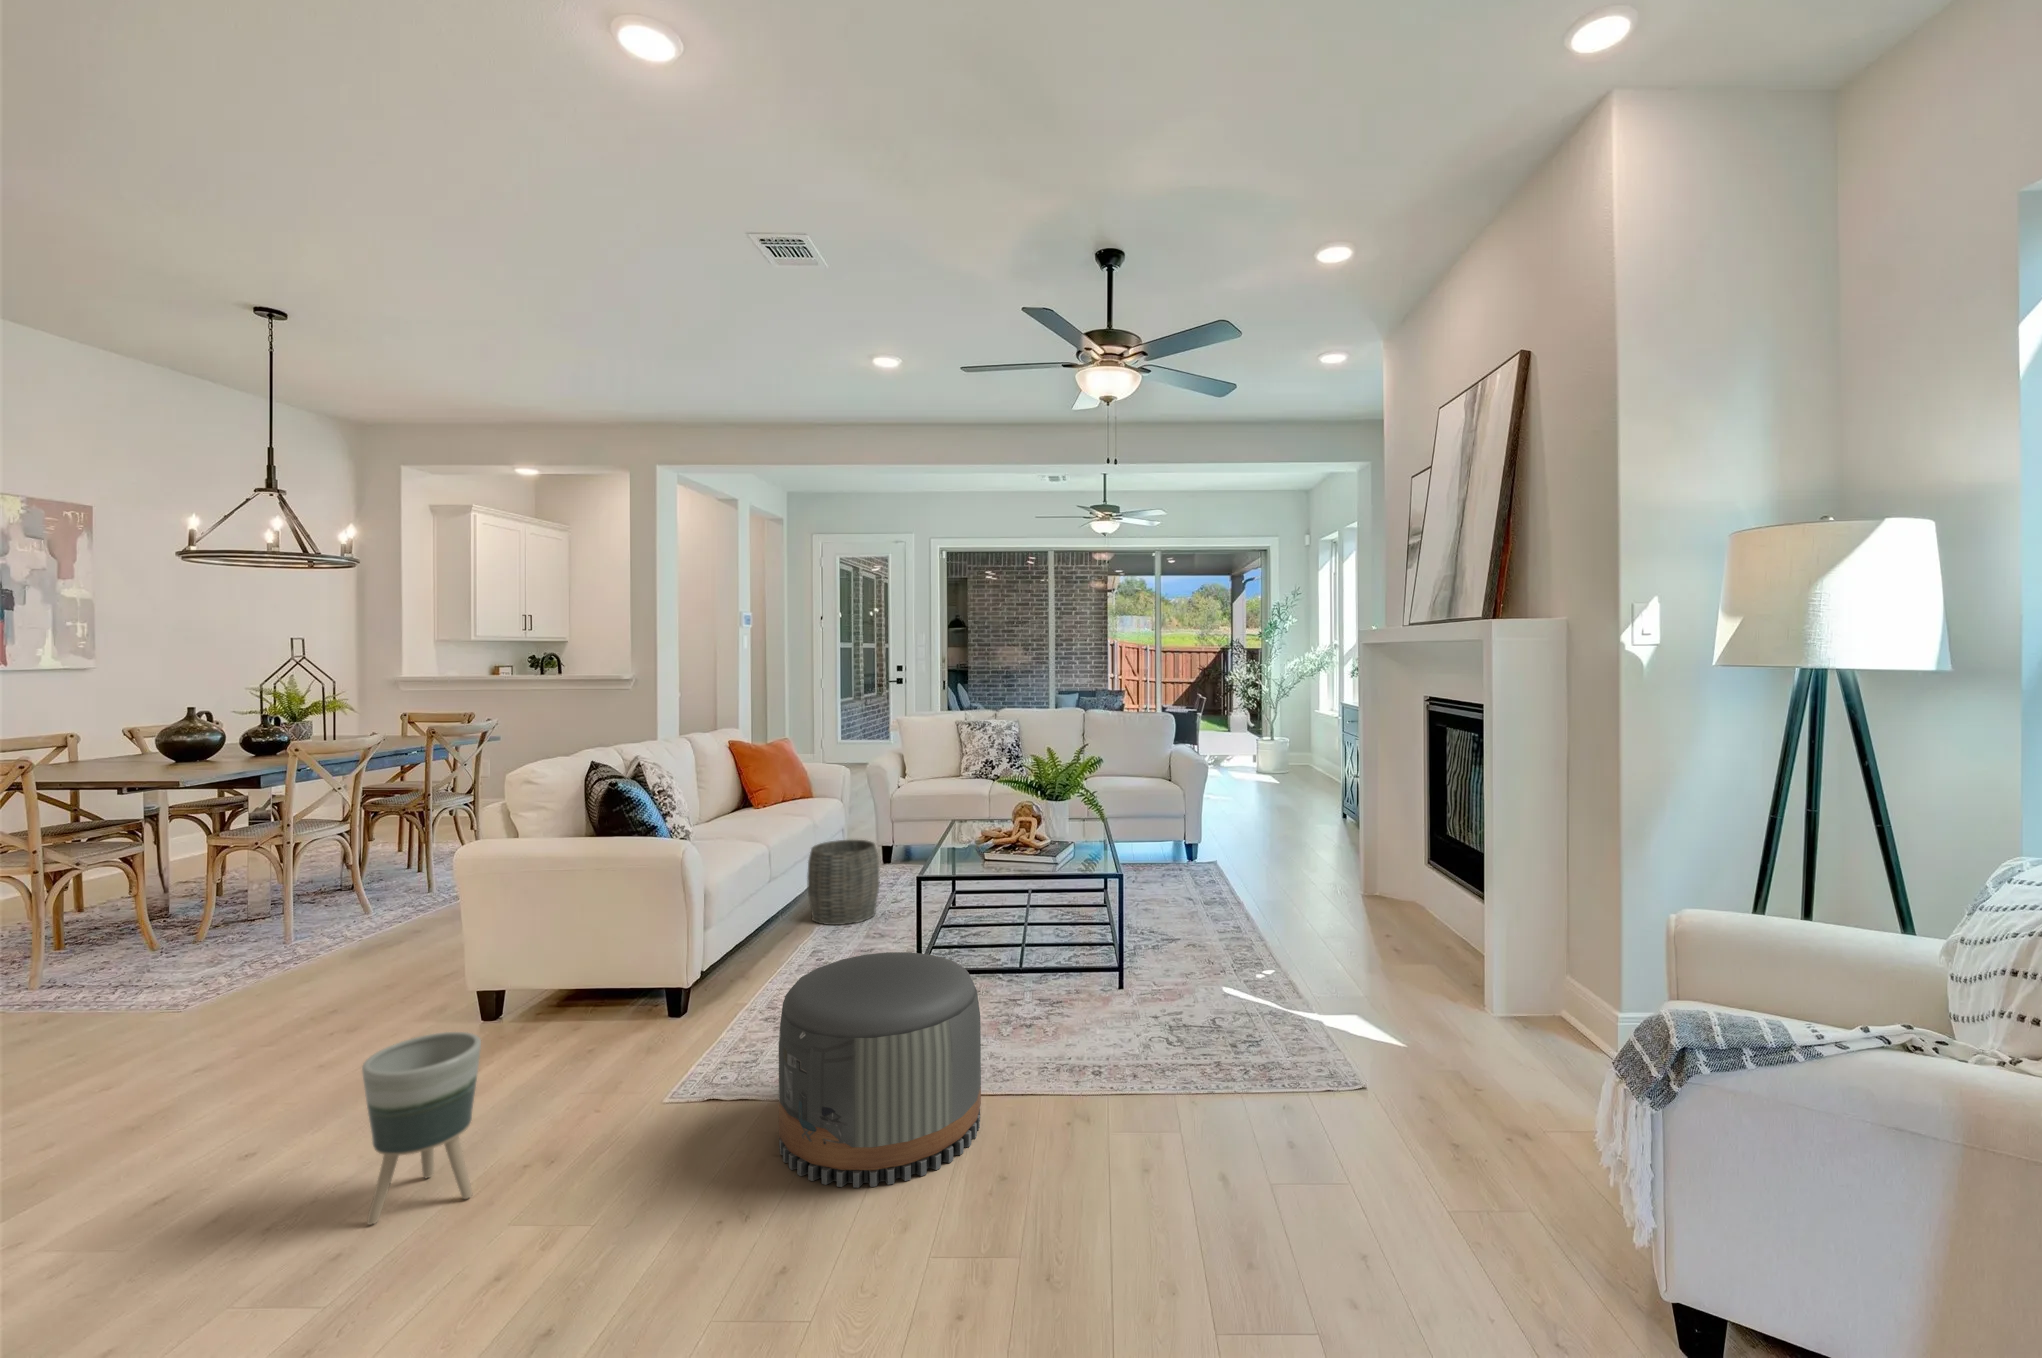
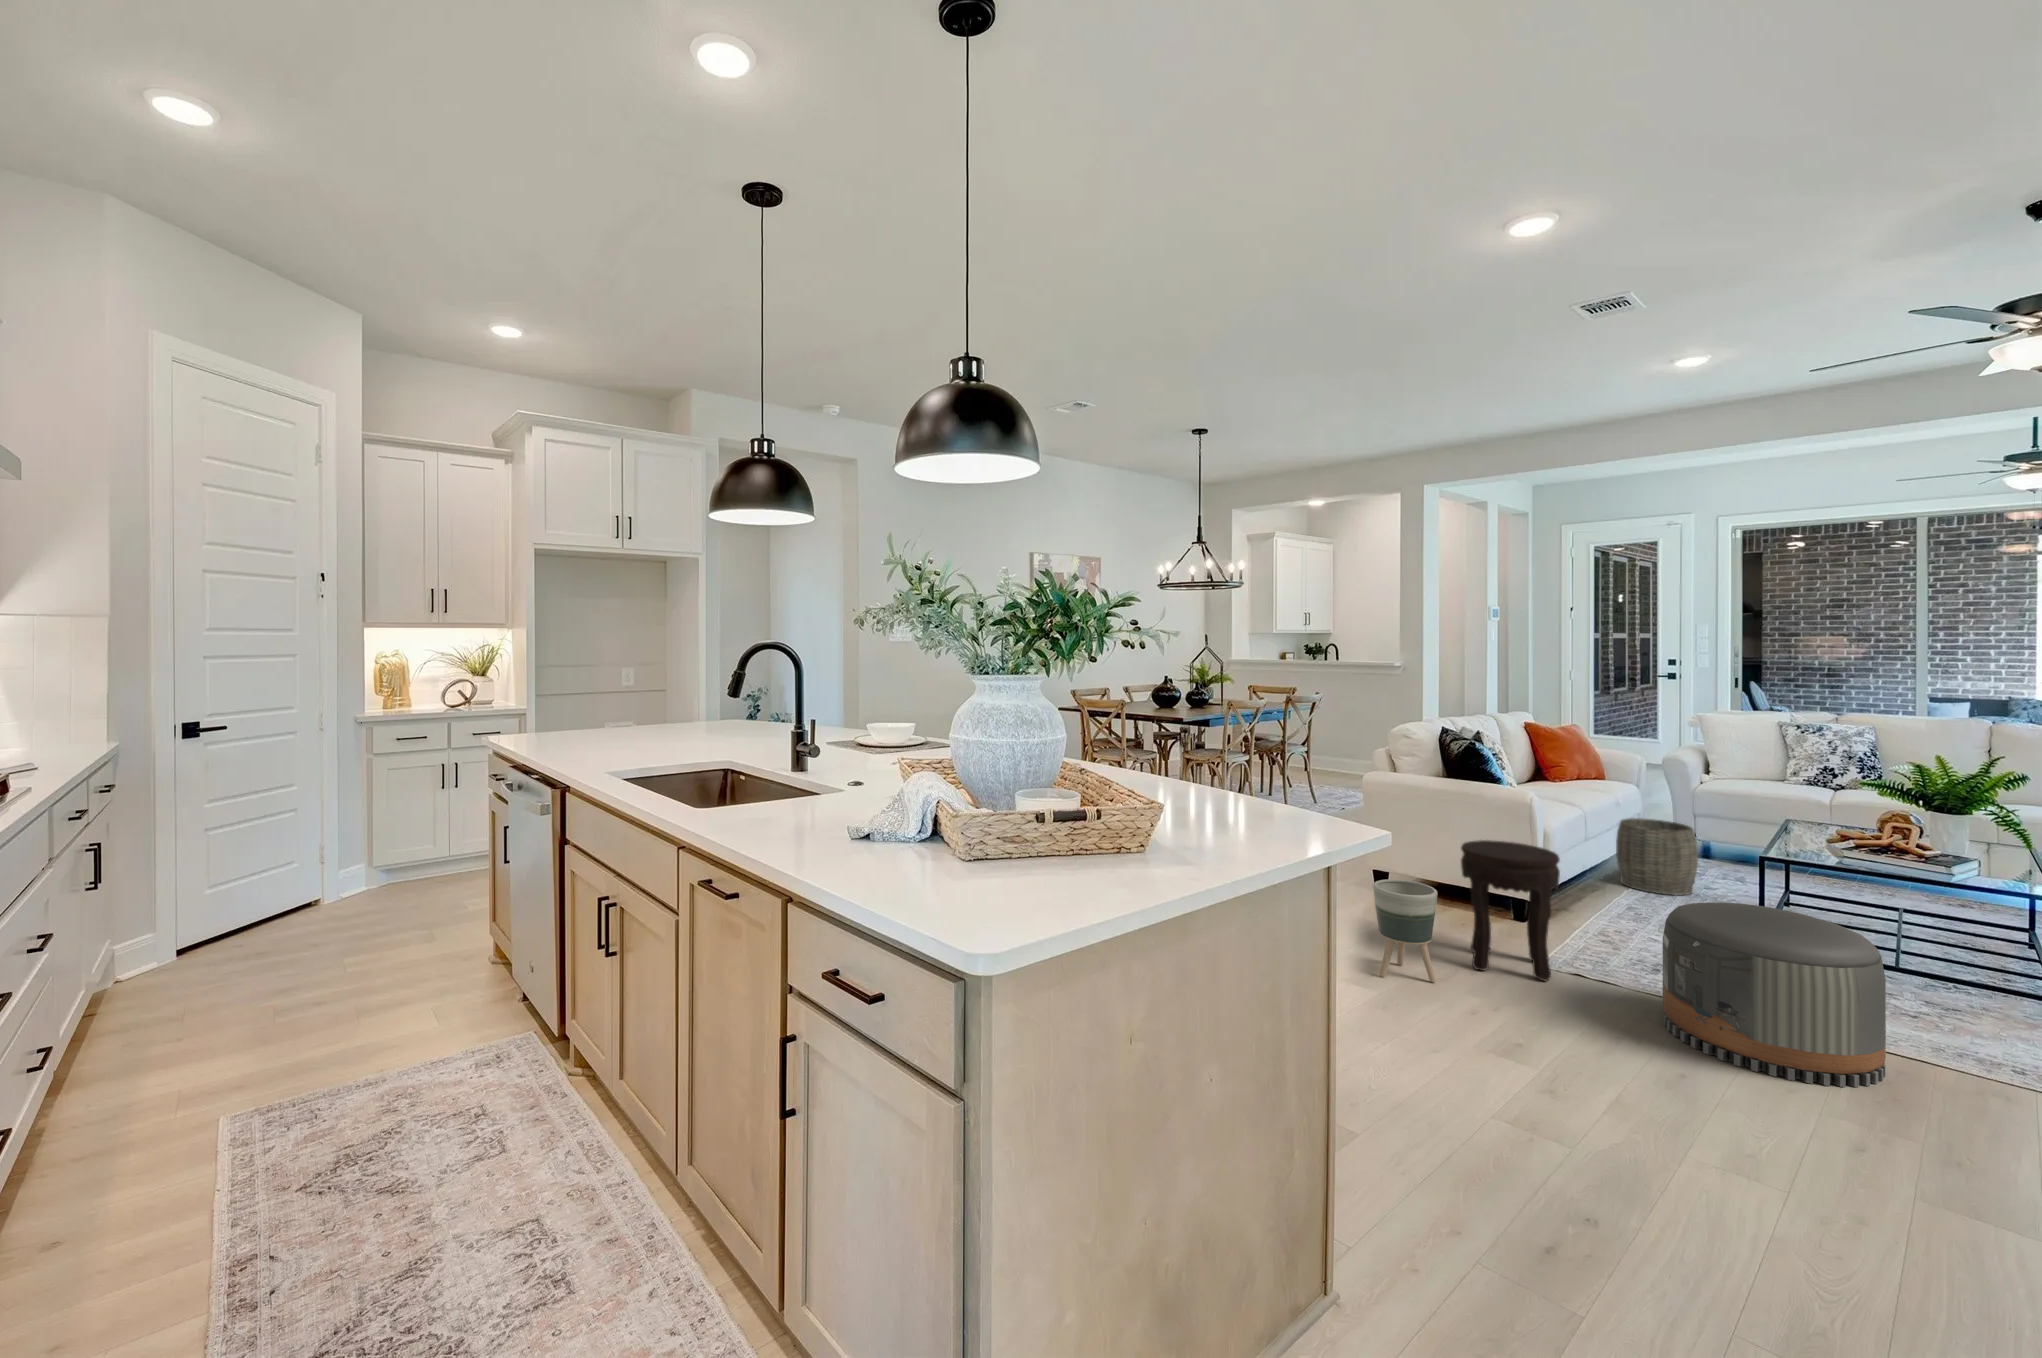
side table: none [547,923,682,1137] -> present [1461,840,1560,981]

